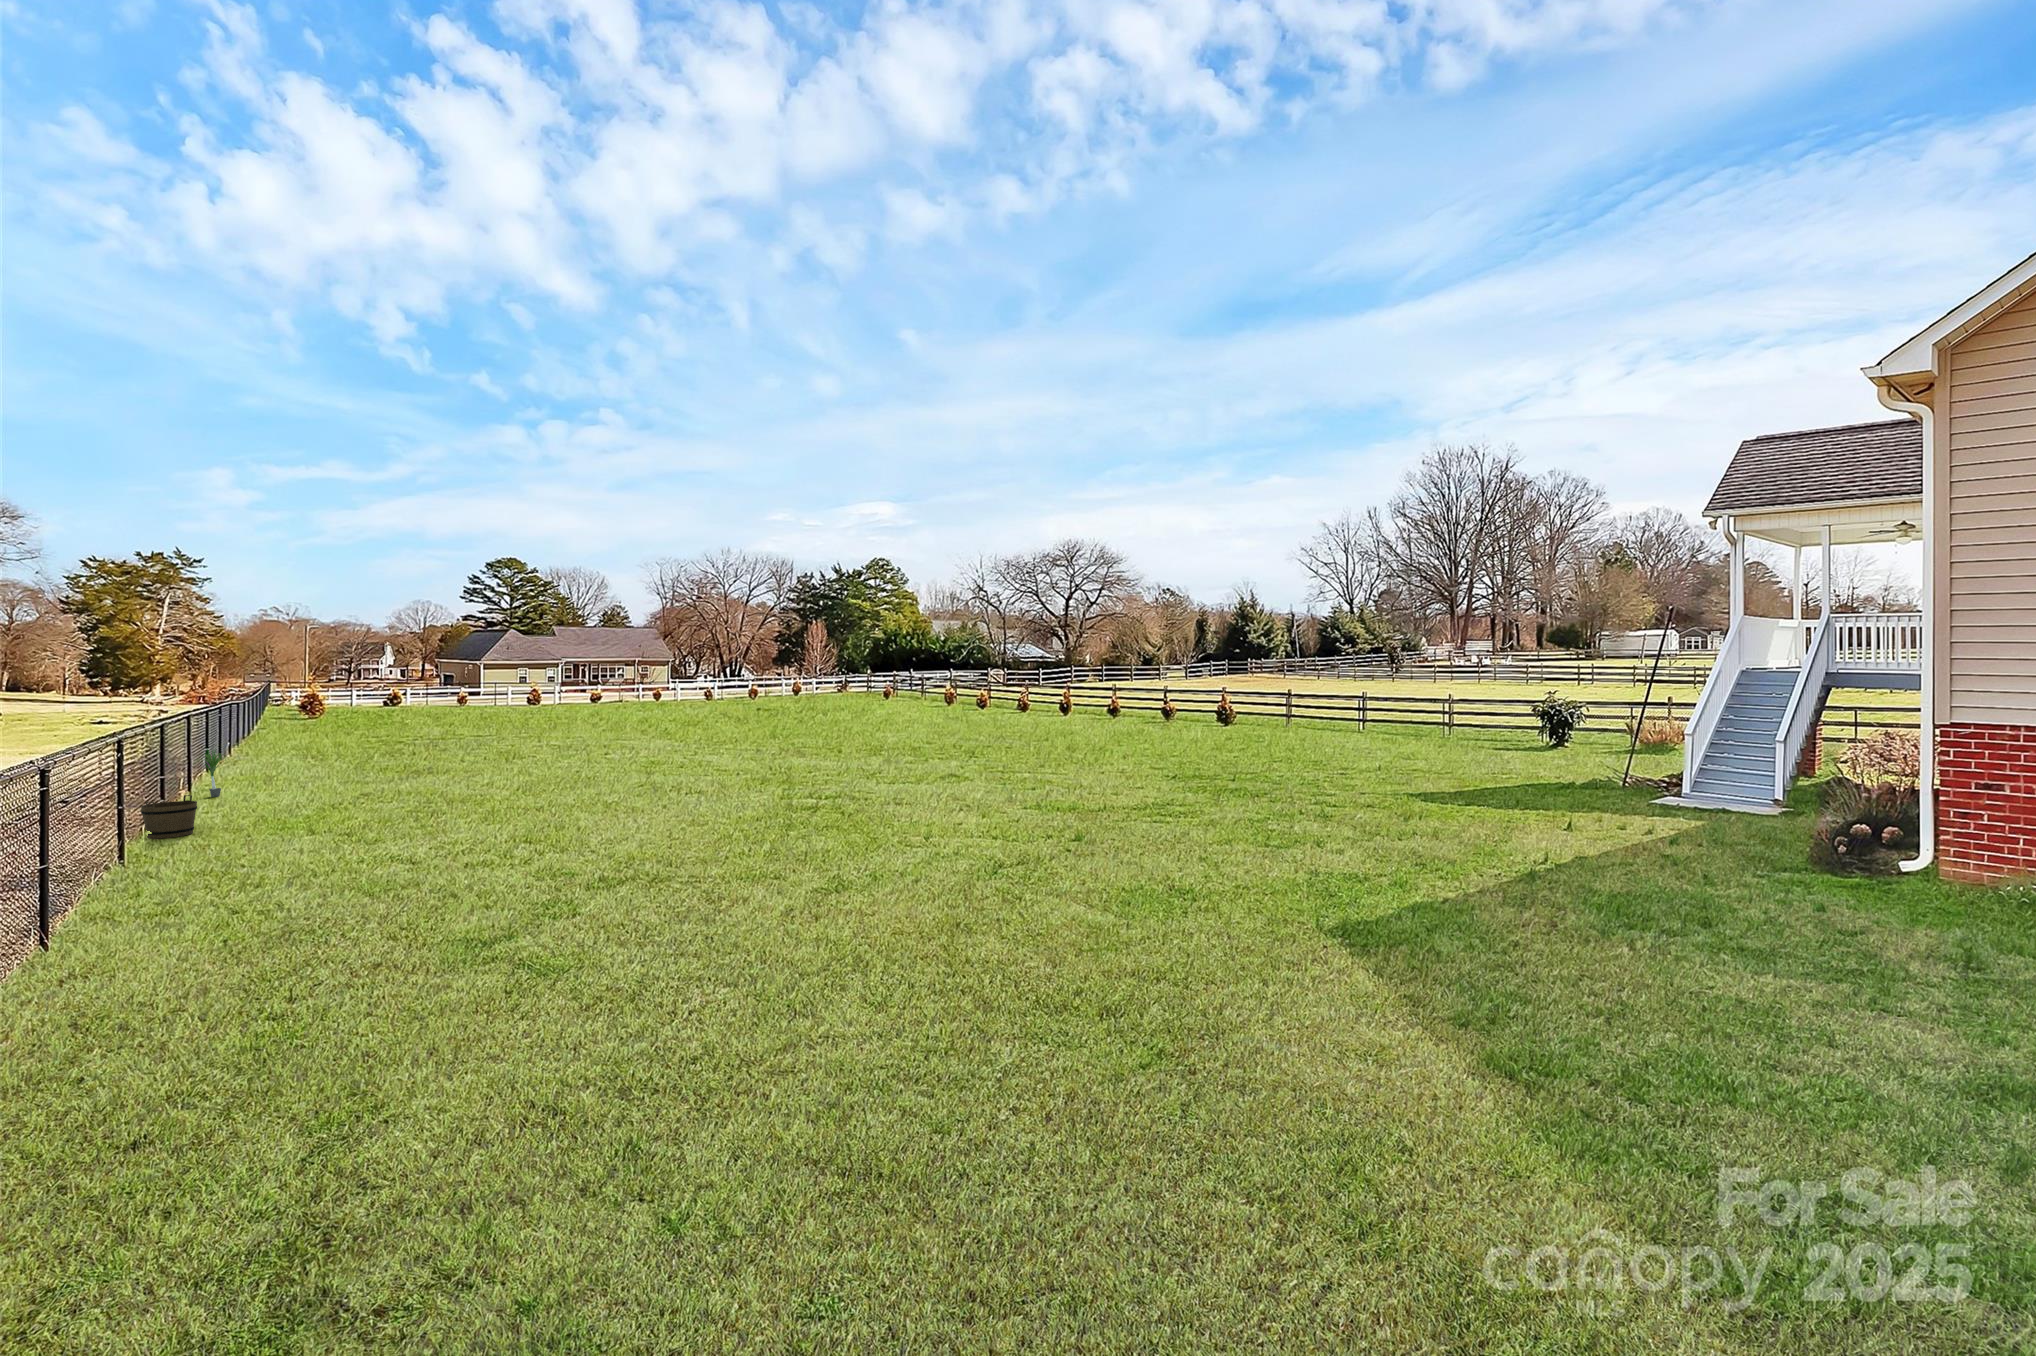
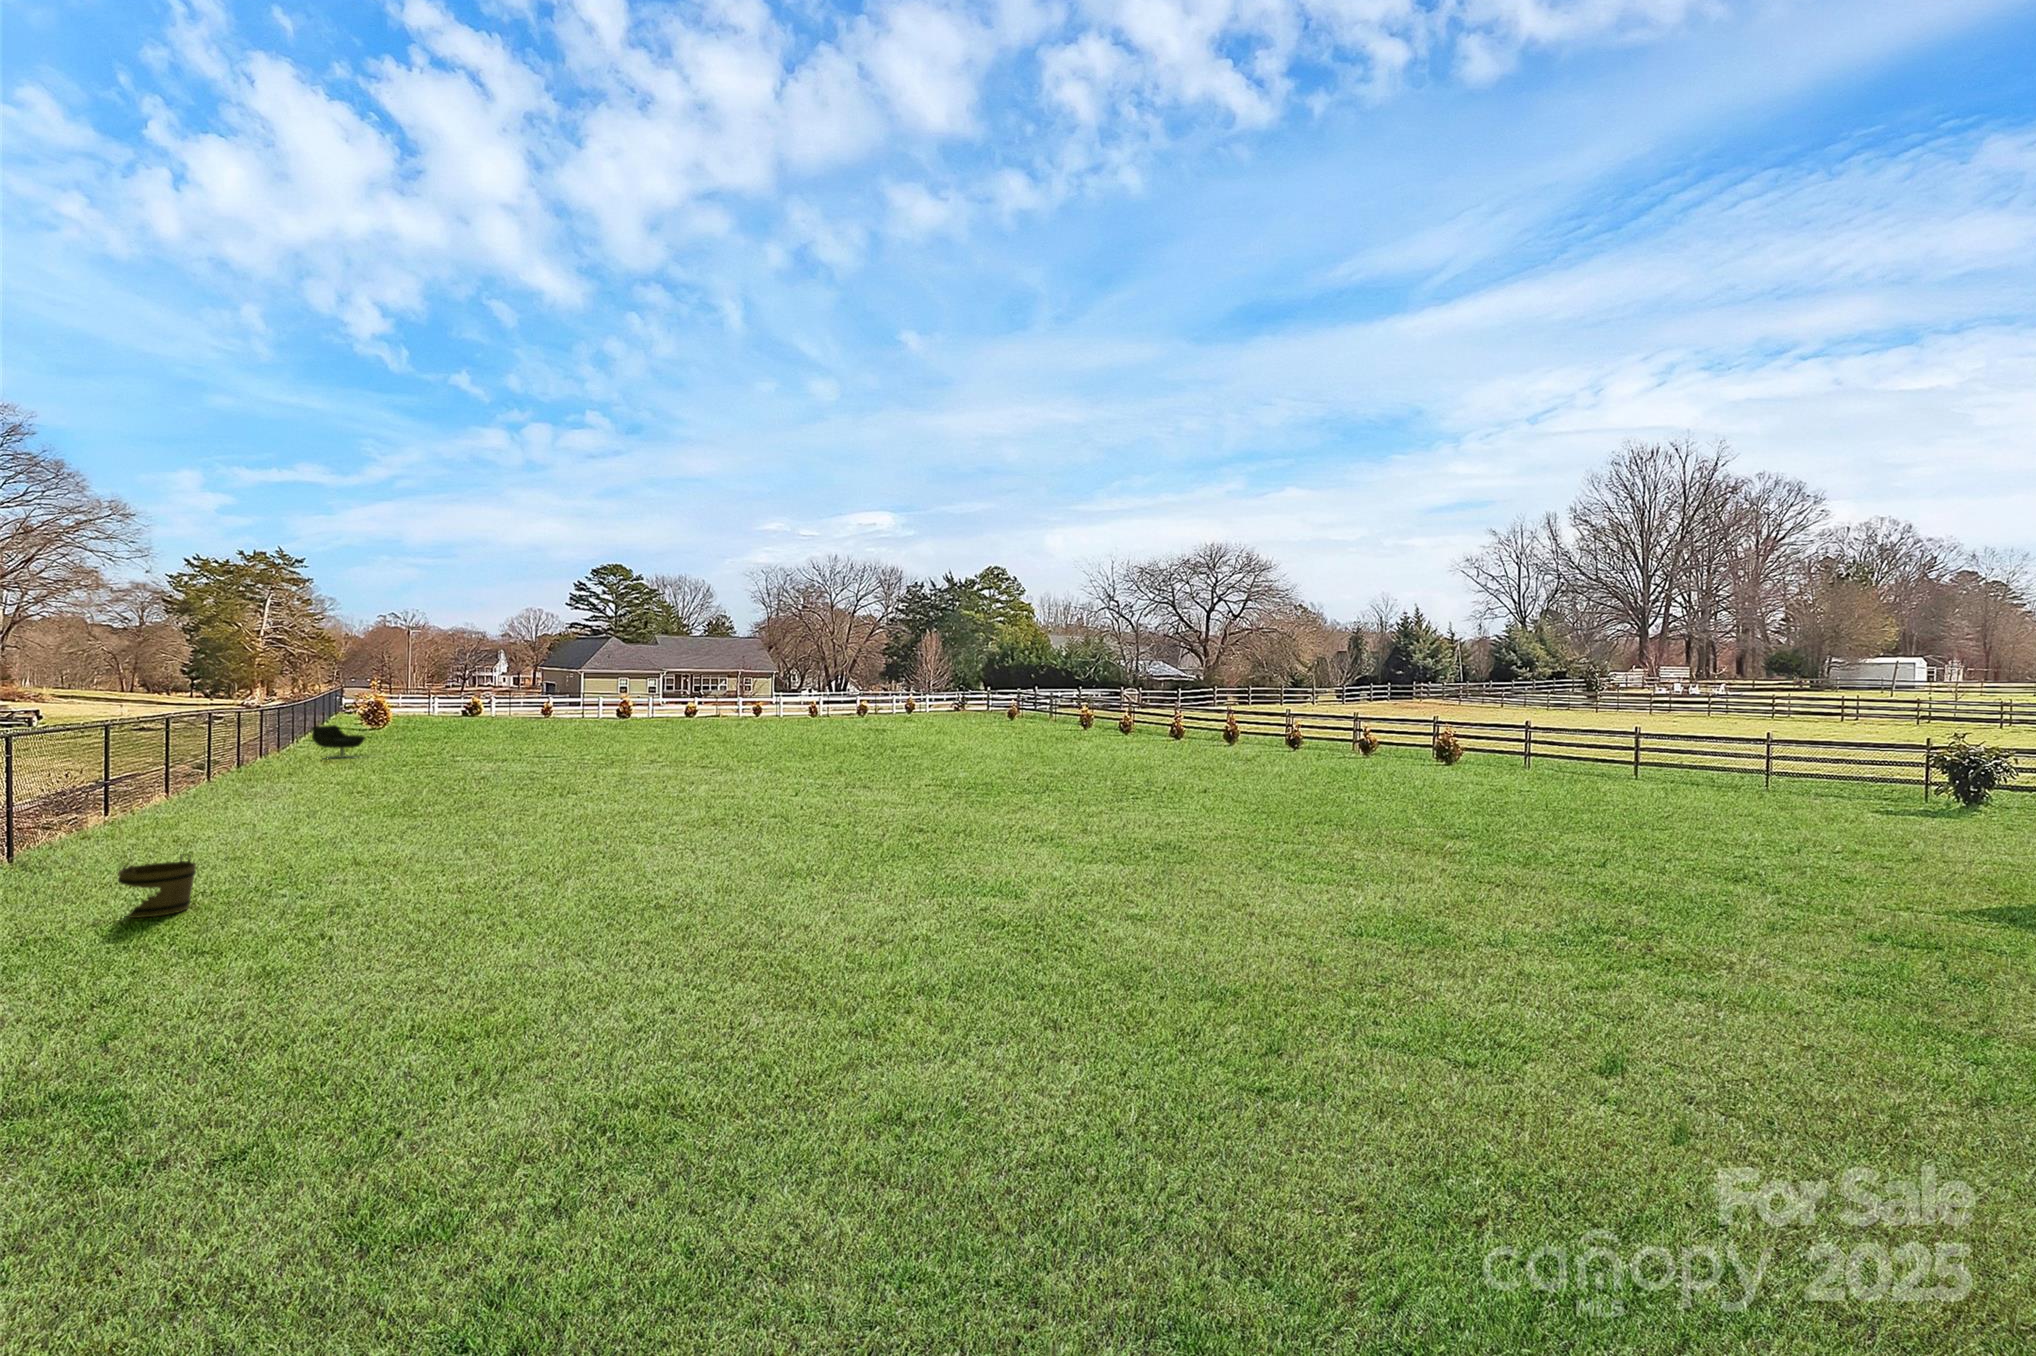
lounge chair: none [242,713,291,743] -> present [312,725,365,757]
potted plant: present [204,752,222,797] -> none [216,775,273,841]

